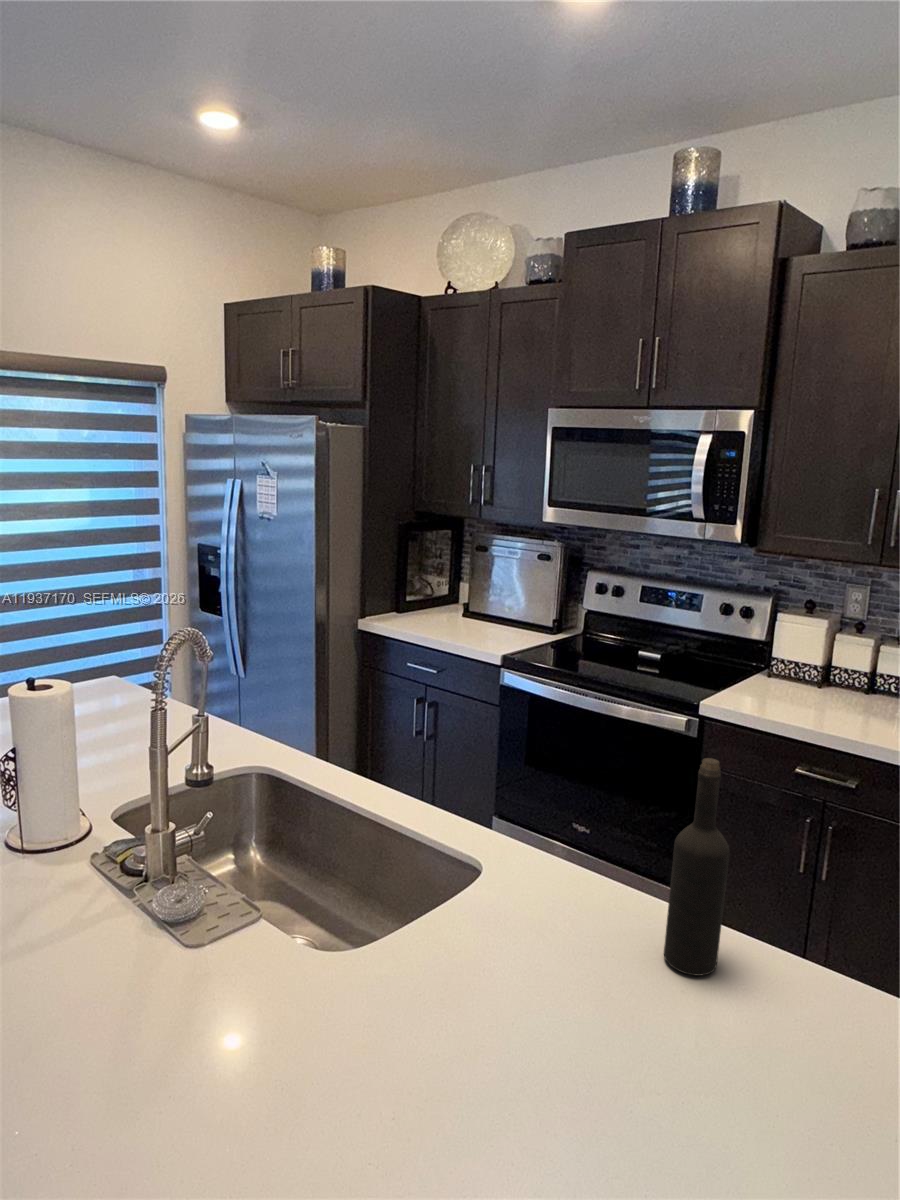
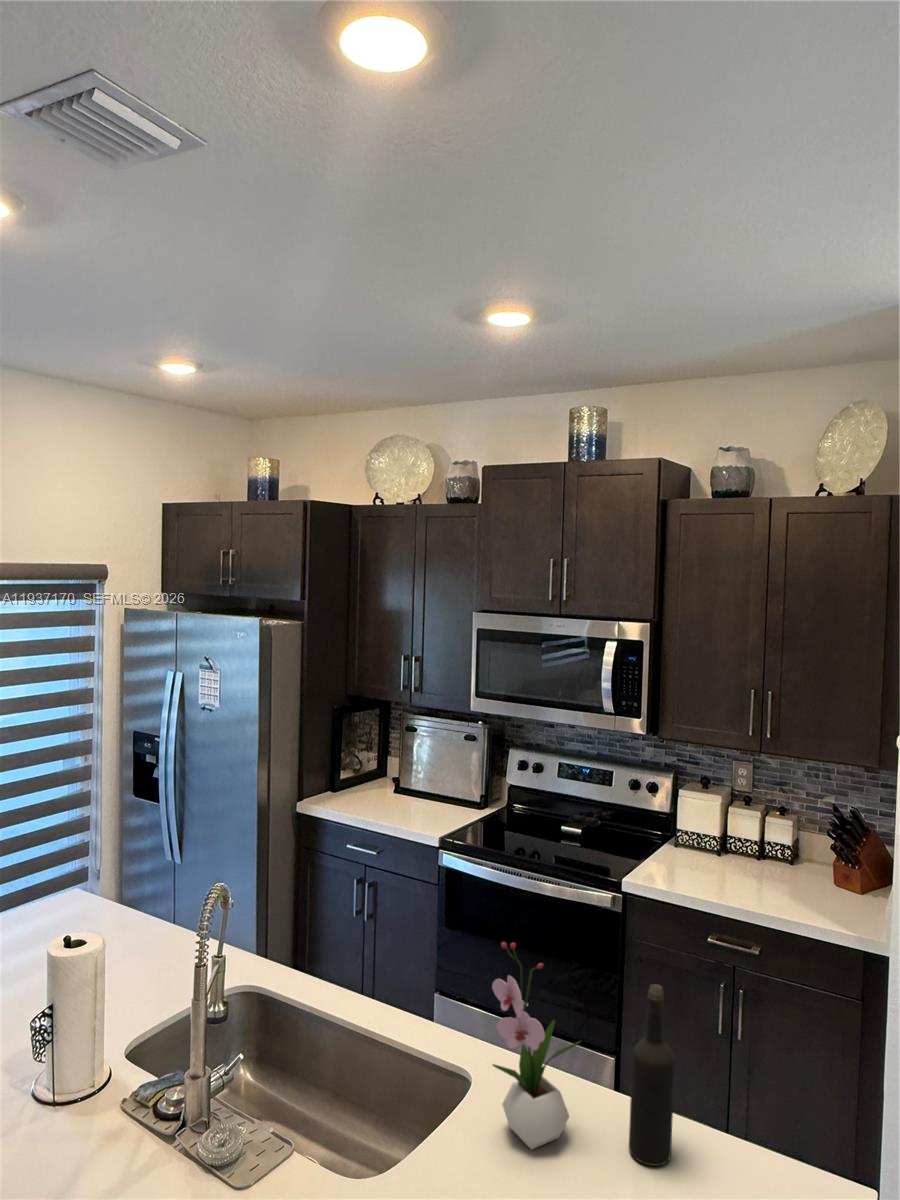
flower arrangement: none [499,699,611,944] -> present [492,942,580,1149]

